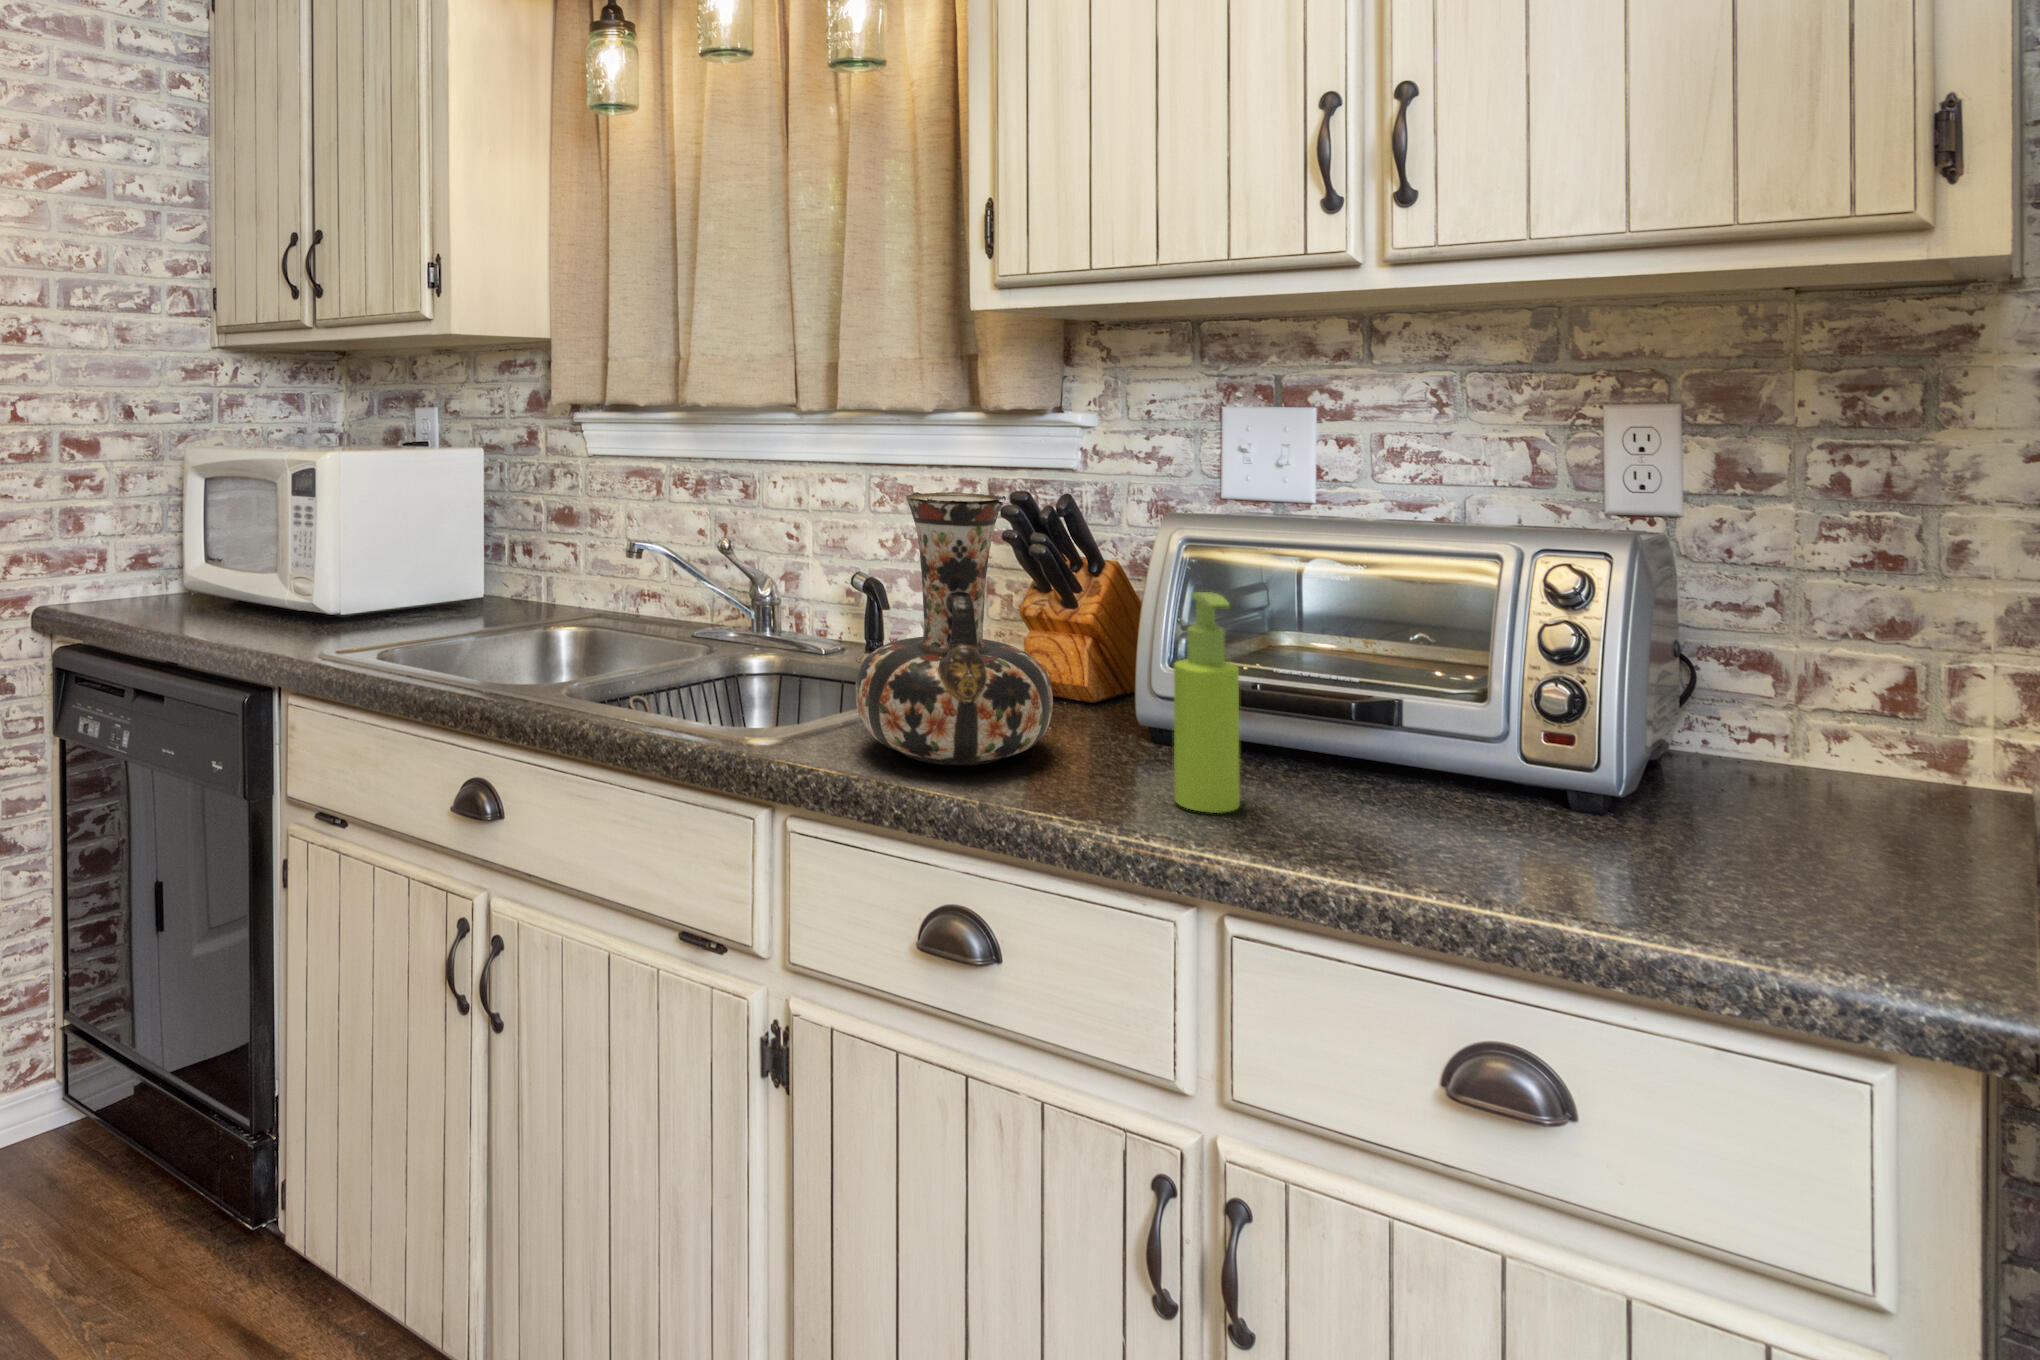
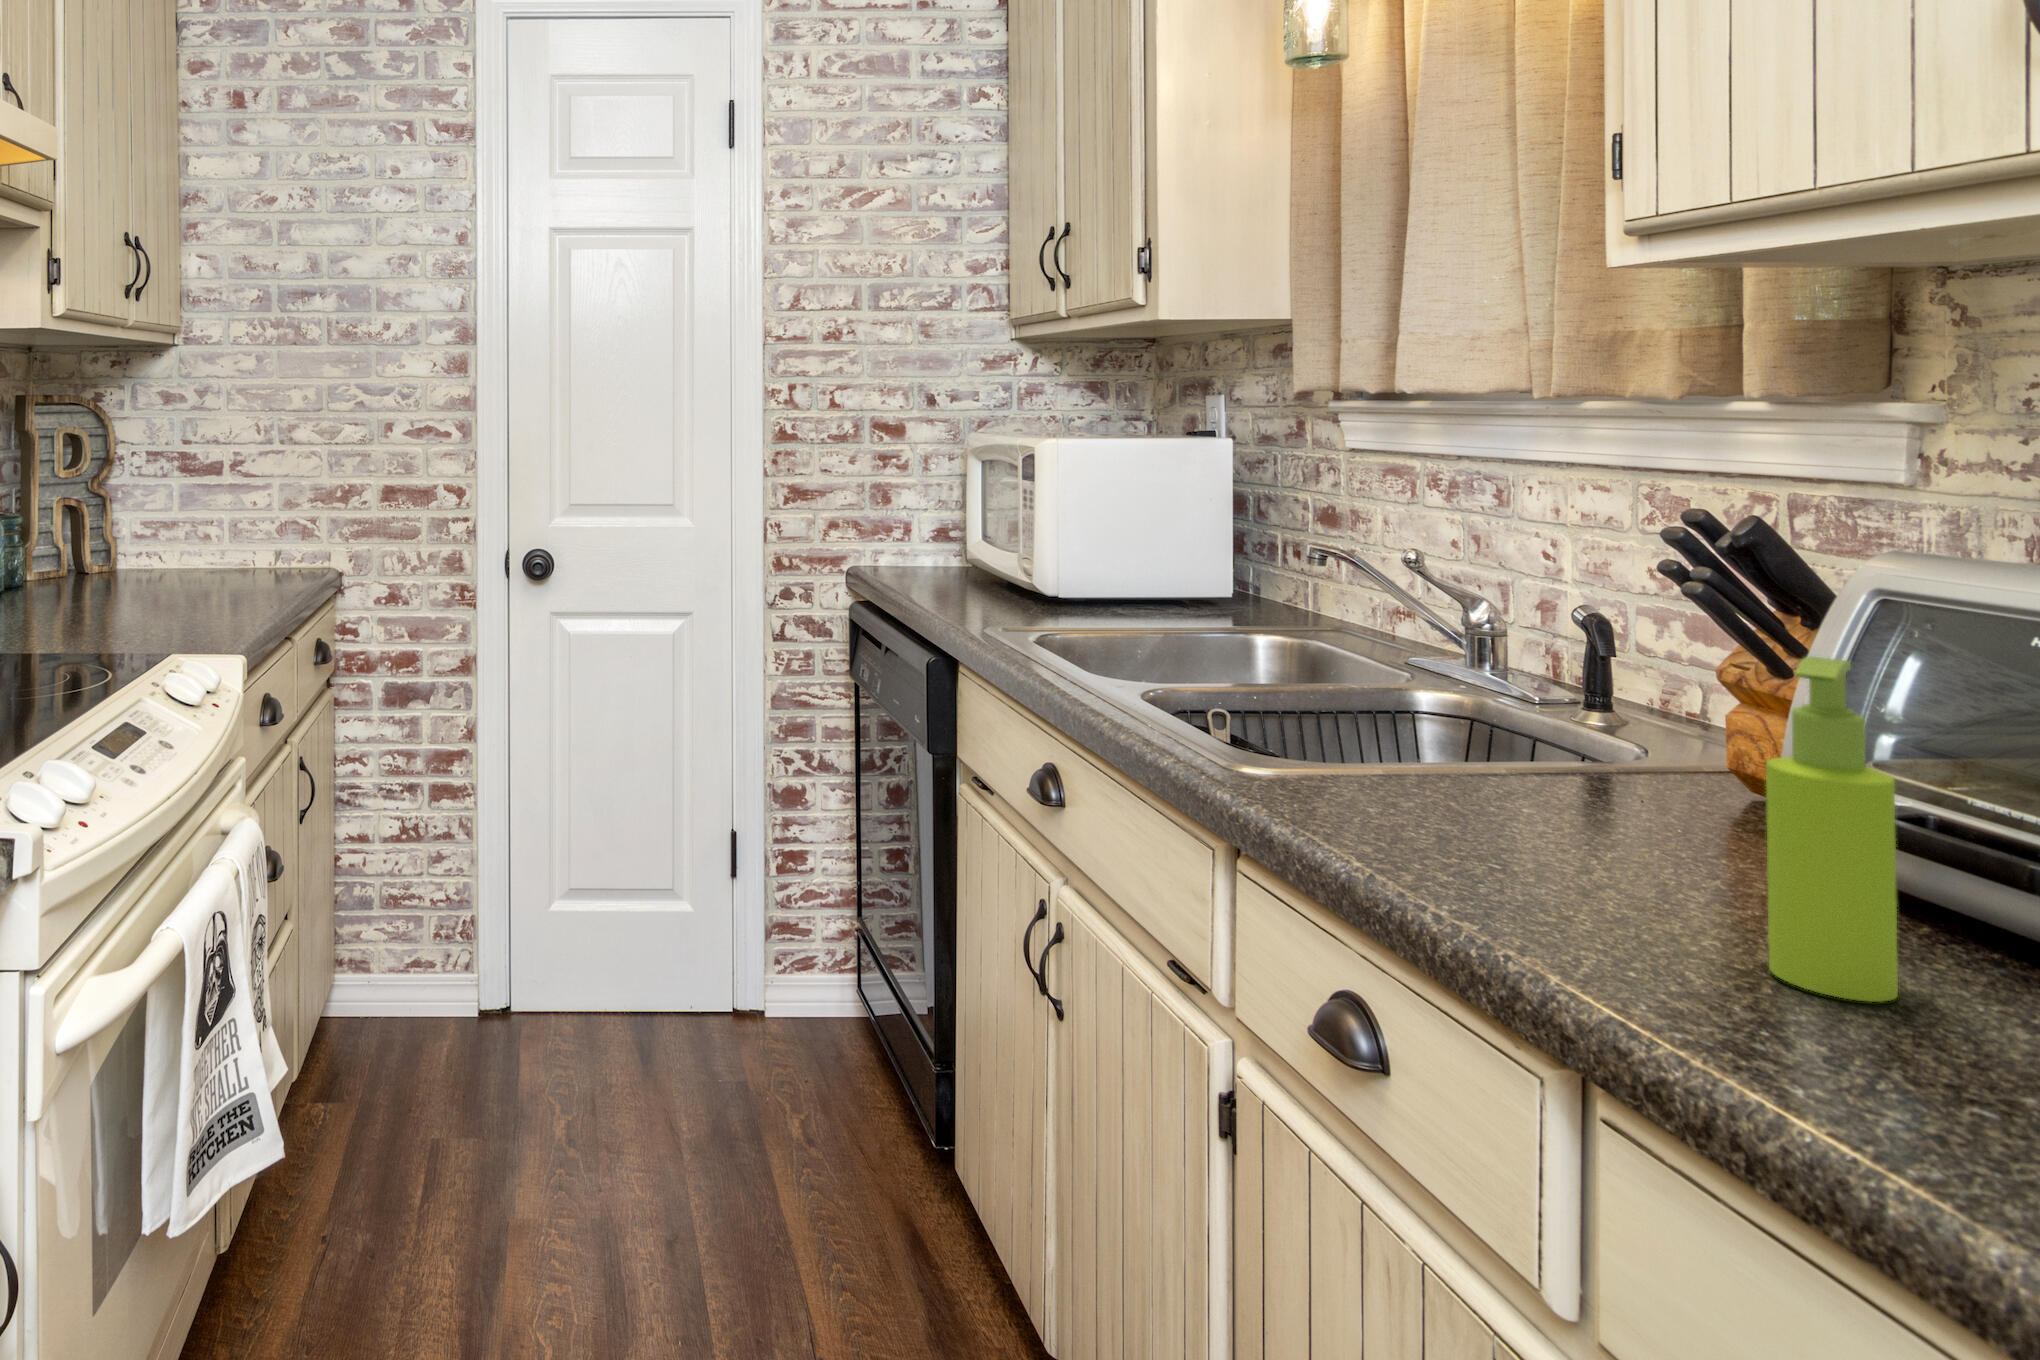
decorative vase: present [855,492,1053,765] -> none [1379,494,1695,858]

